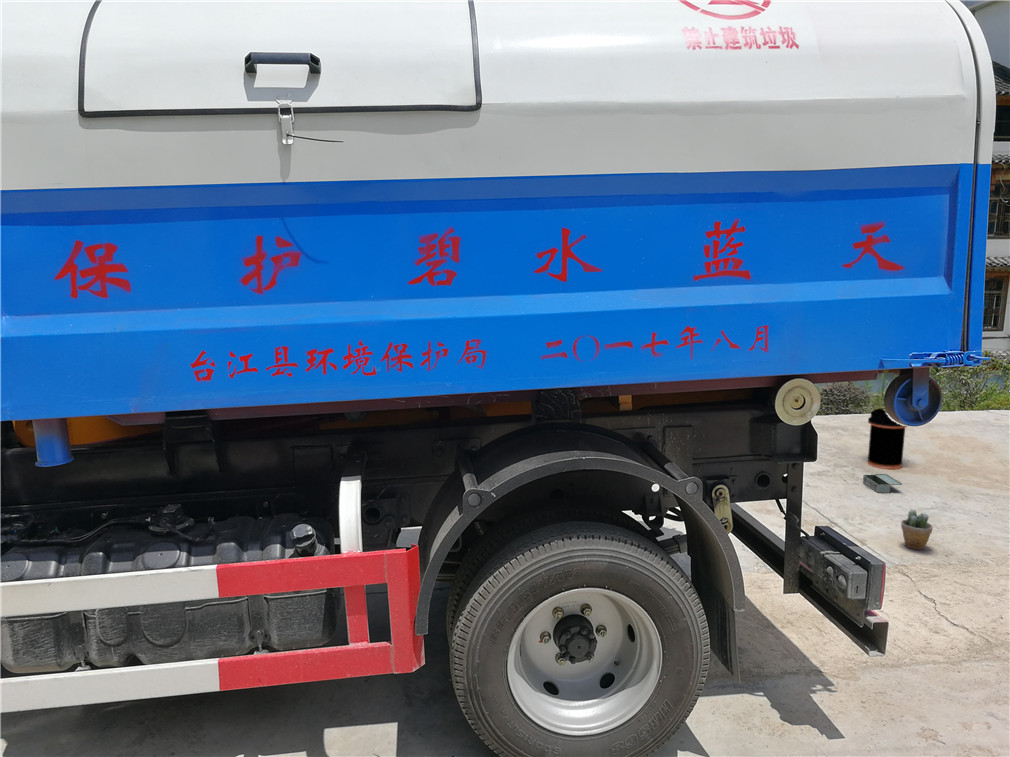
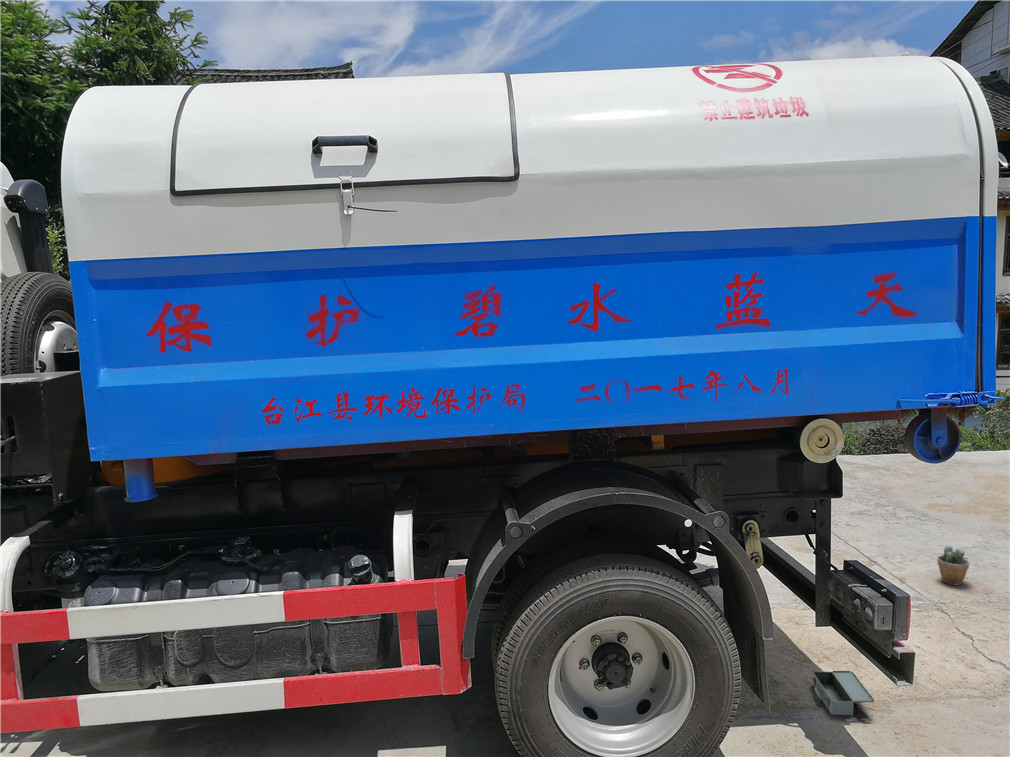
trash can: present [868,408,907,469] -> none [904,445,945,506]
toolbox: present [863,474,902,493] -> present [812,671,874,716]

